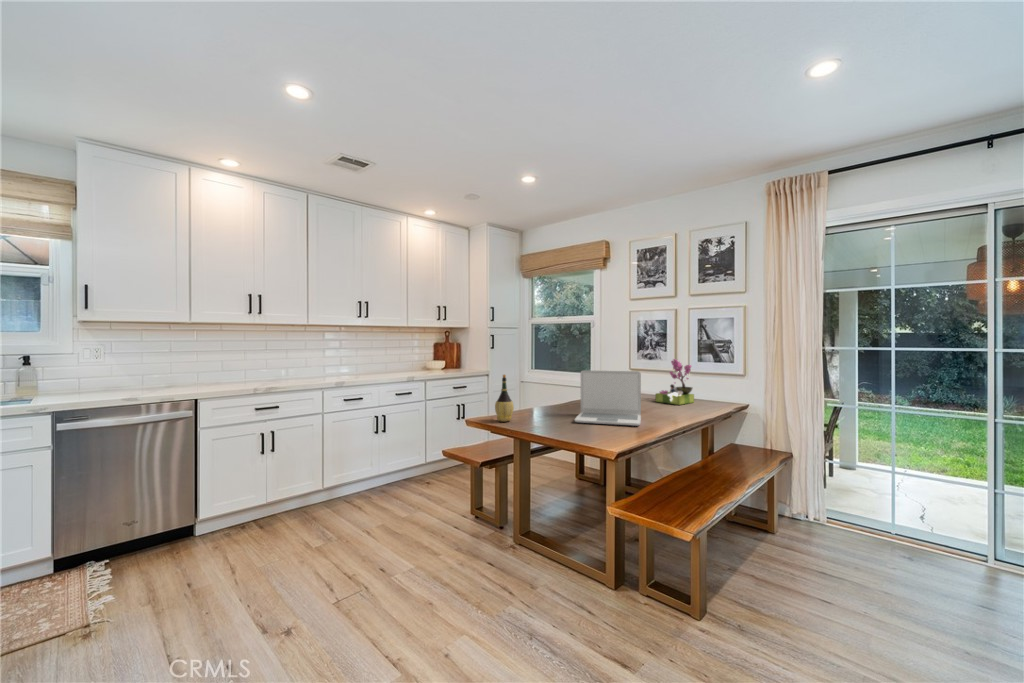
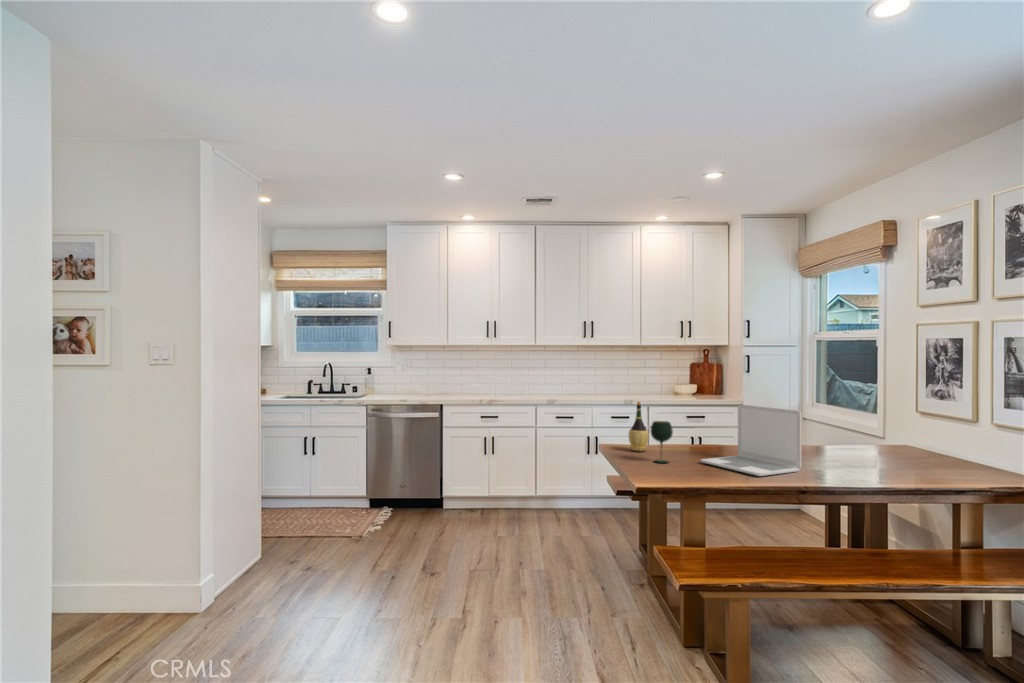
flower arrangement: present [655,359,694,405] -> none [902,399,969,472]
wine glass: none [540,390,559,429] -> present [651,421,673,463]

